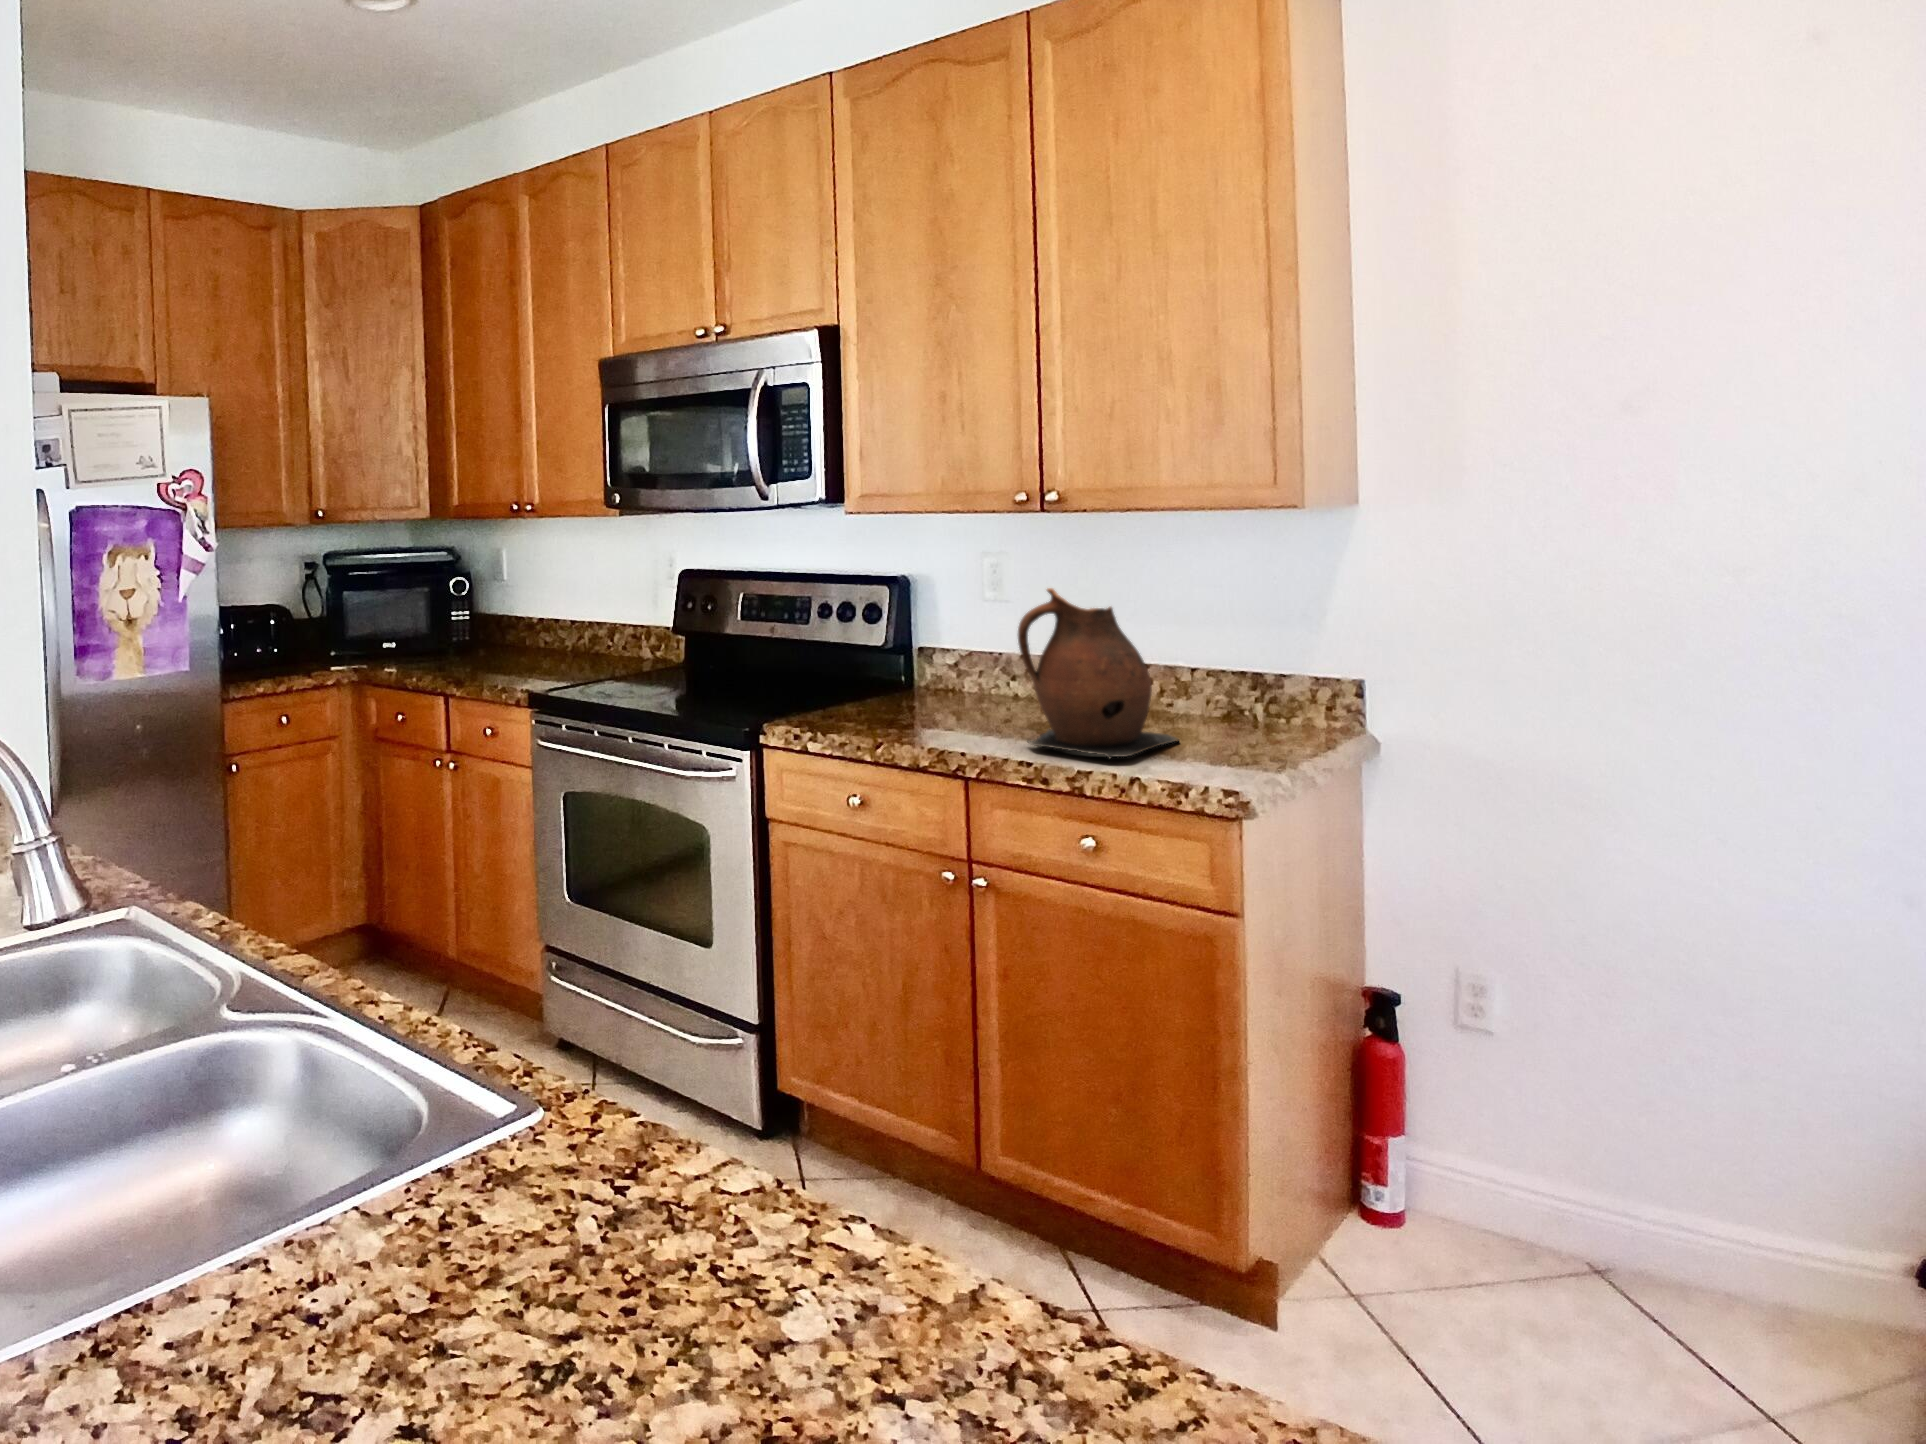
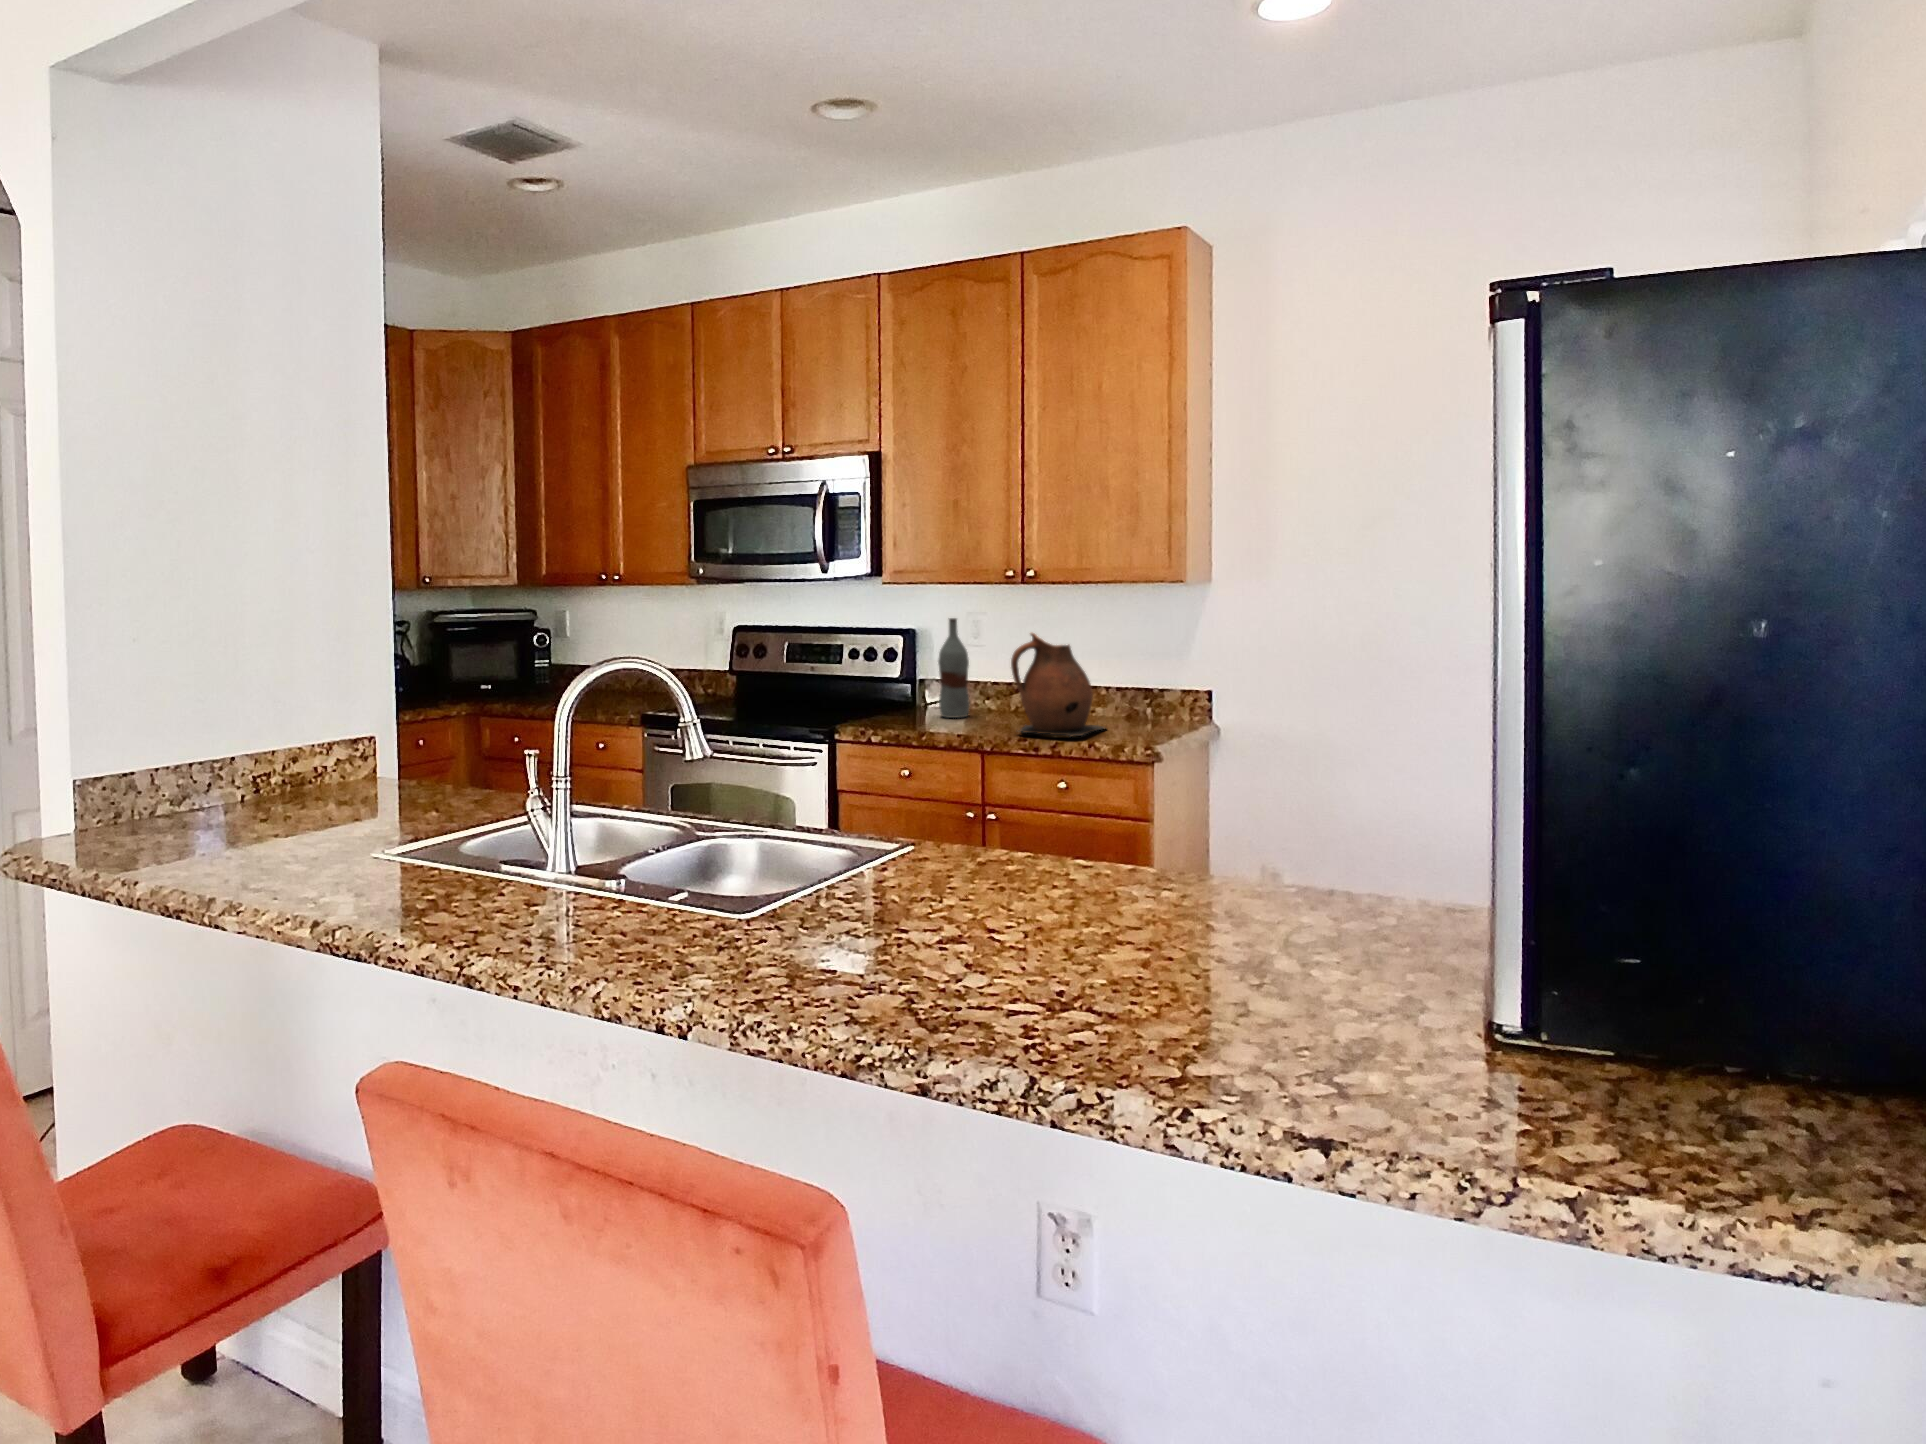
bottle: none [925,563,974,711] -> present [938,618,970,718]

